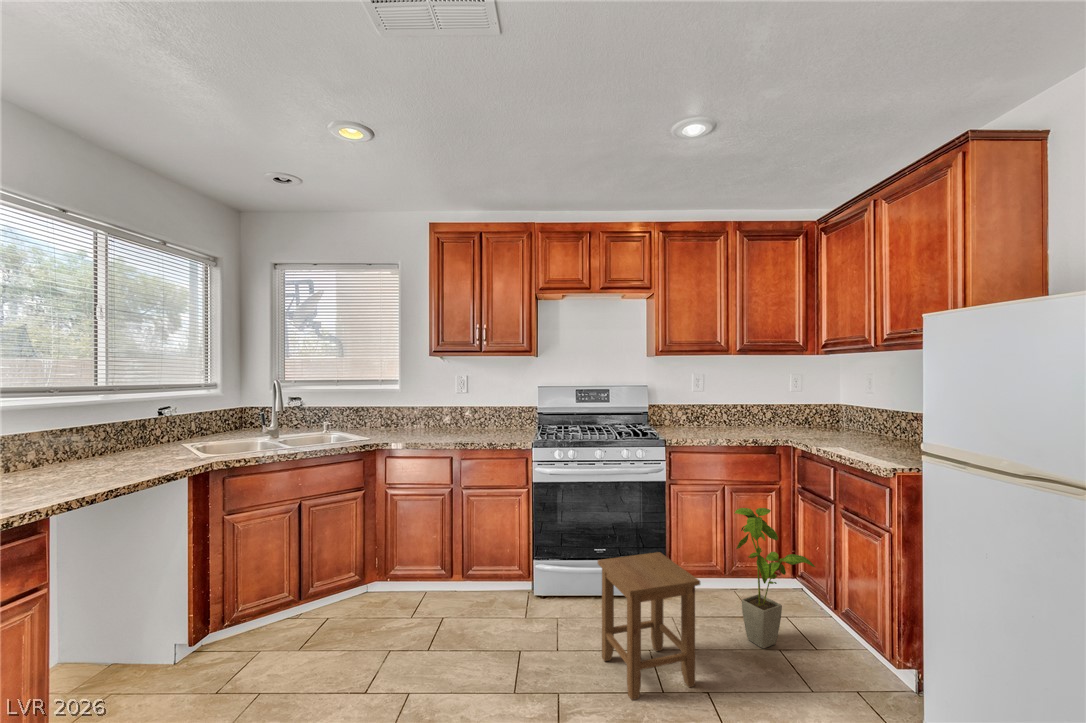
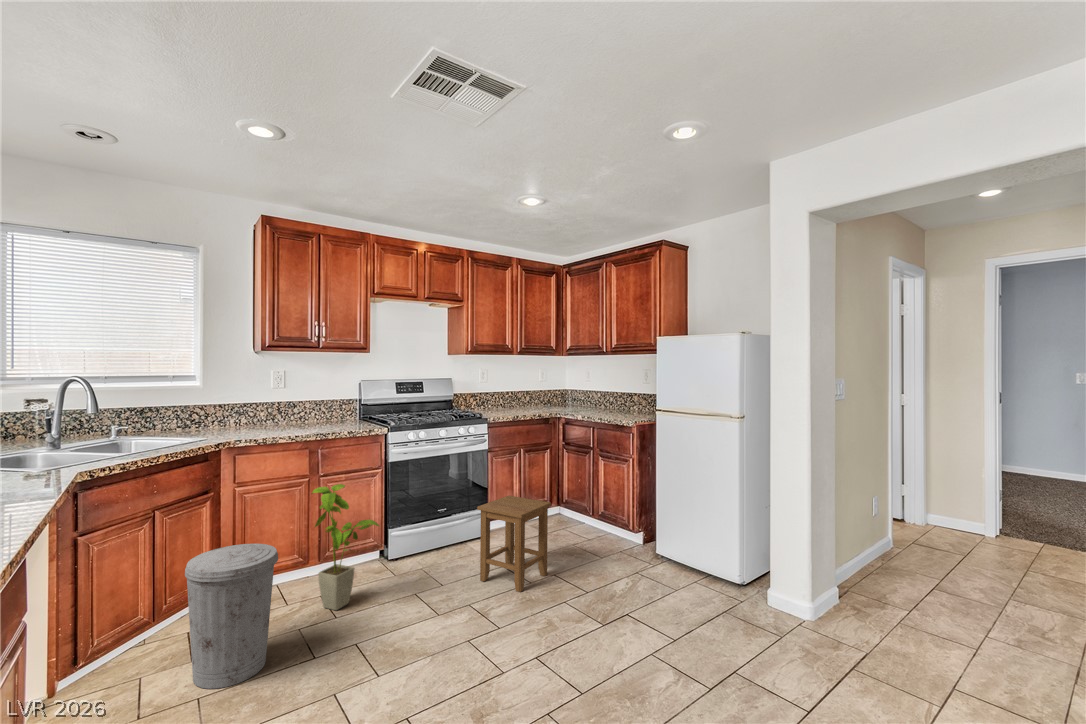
house plant: present [735,508,815,649] -> present [312,484,379,610]
trash can: none [269,548,353,687] -> present [185,544,278,689]

